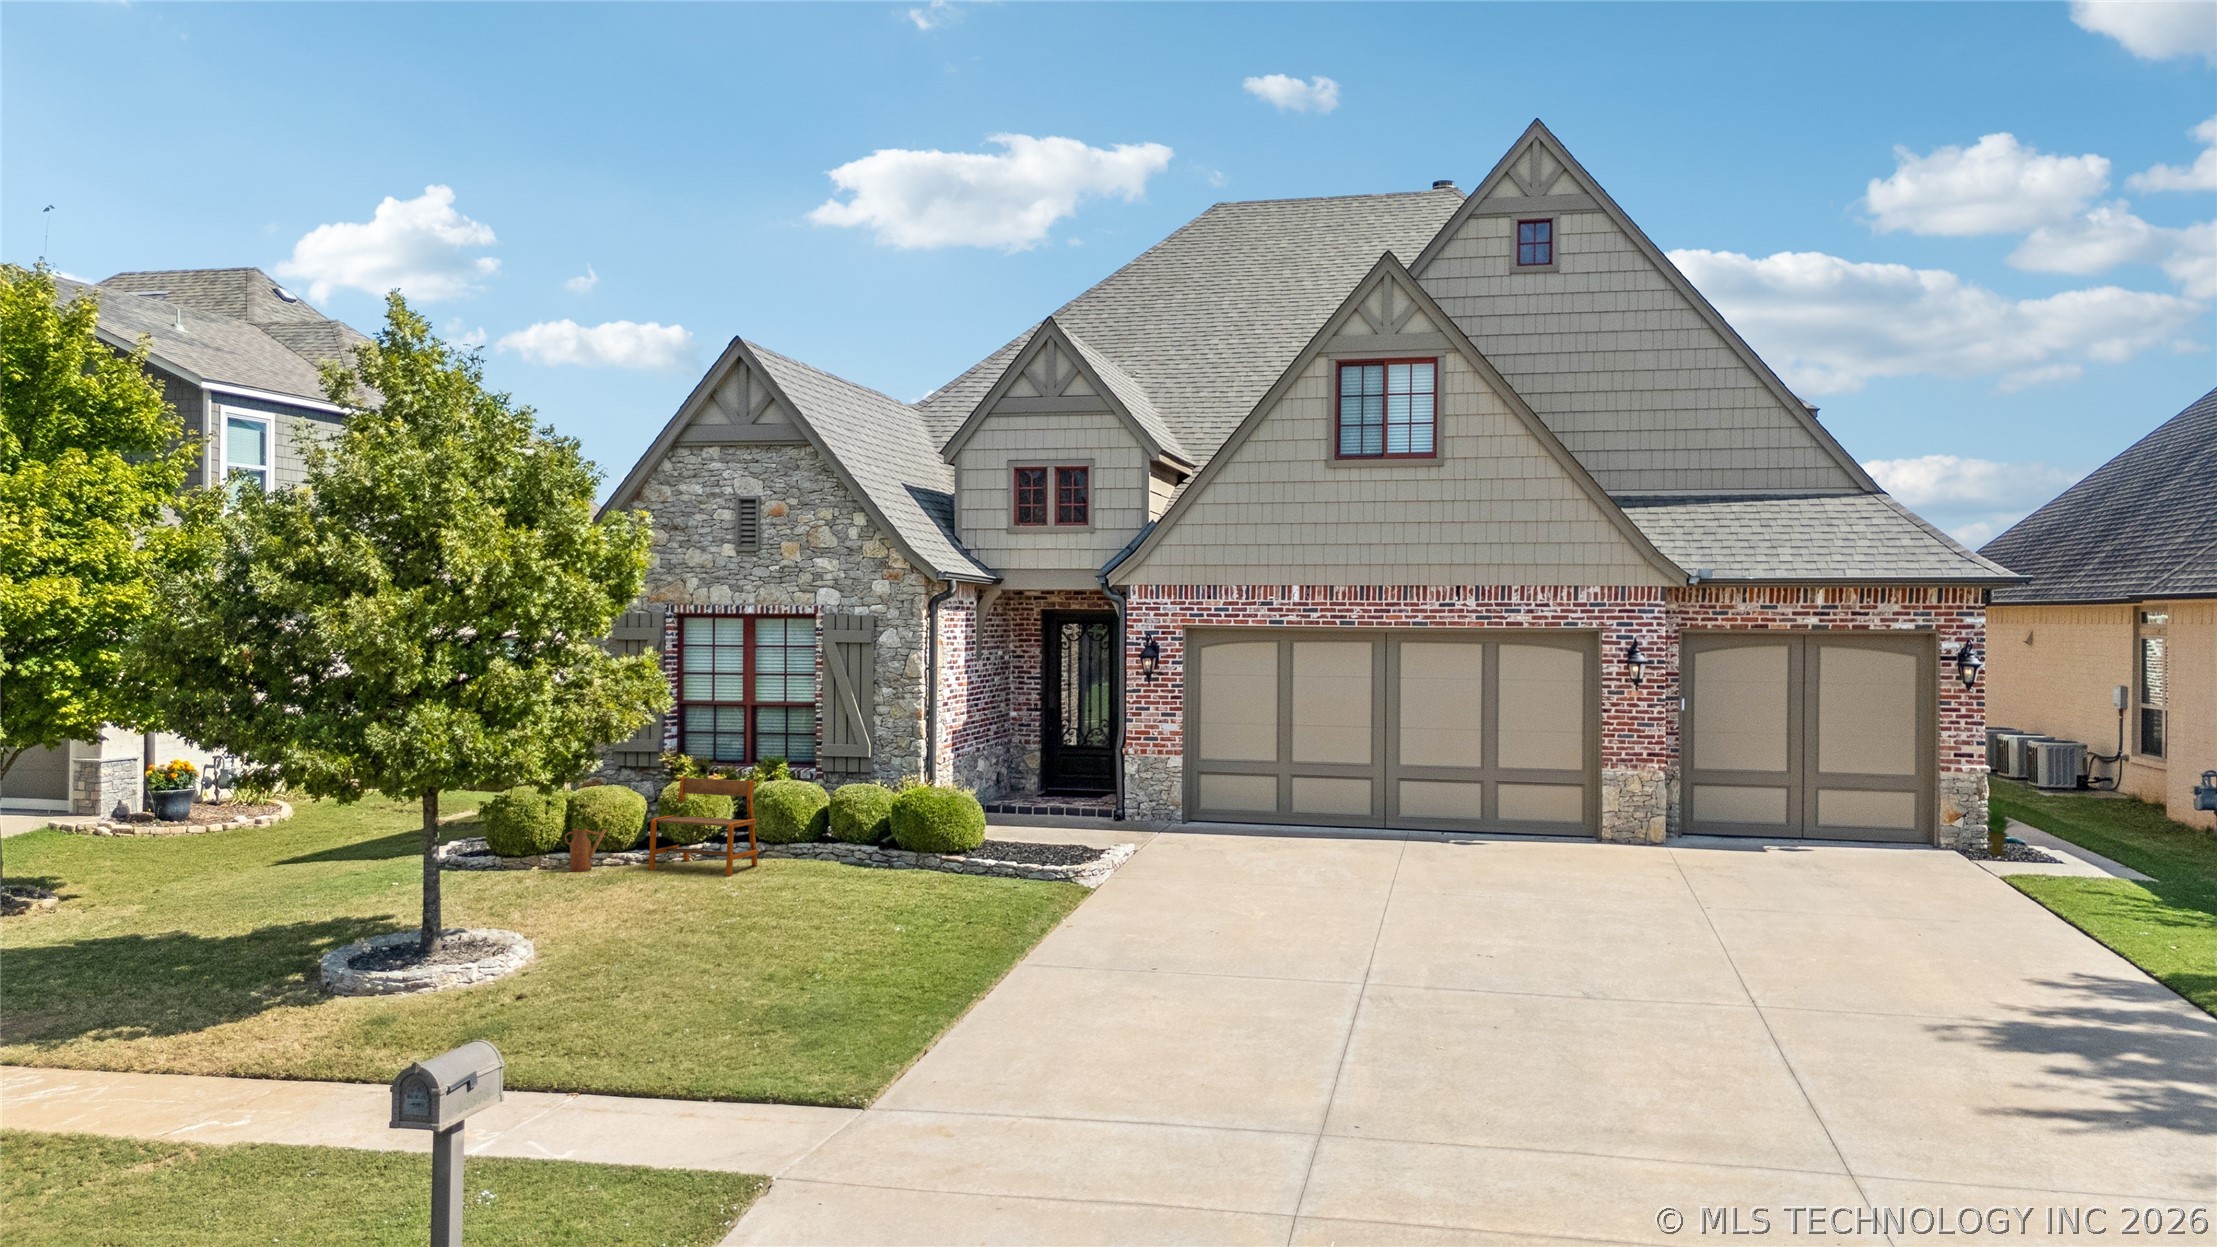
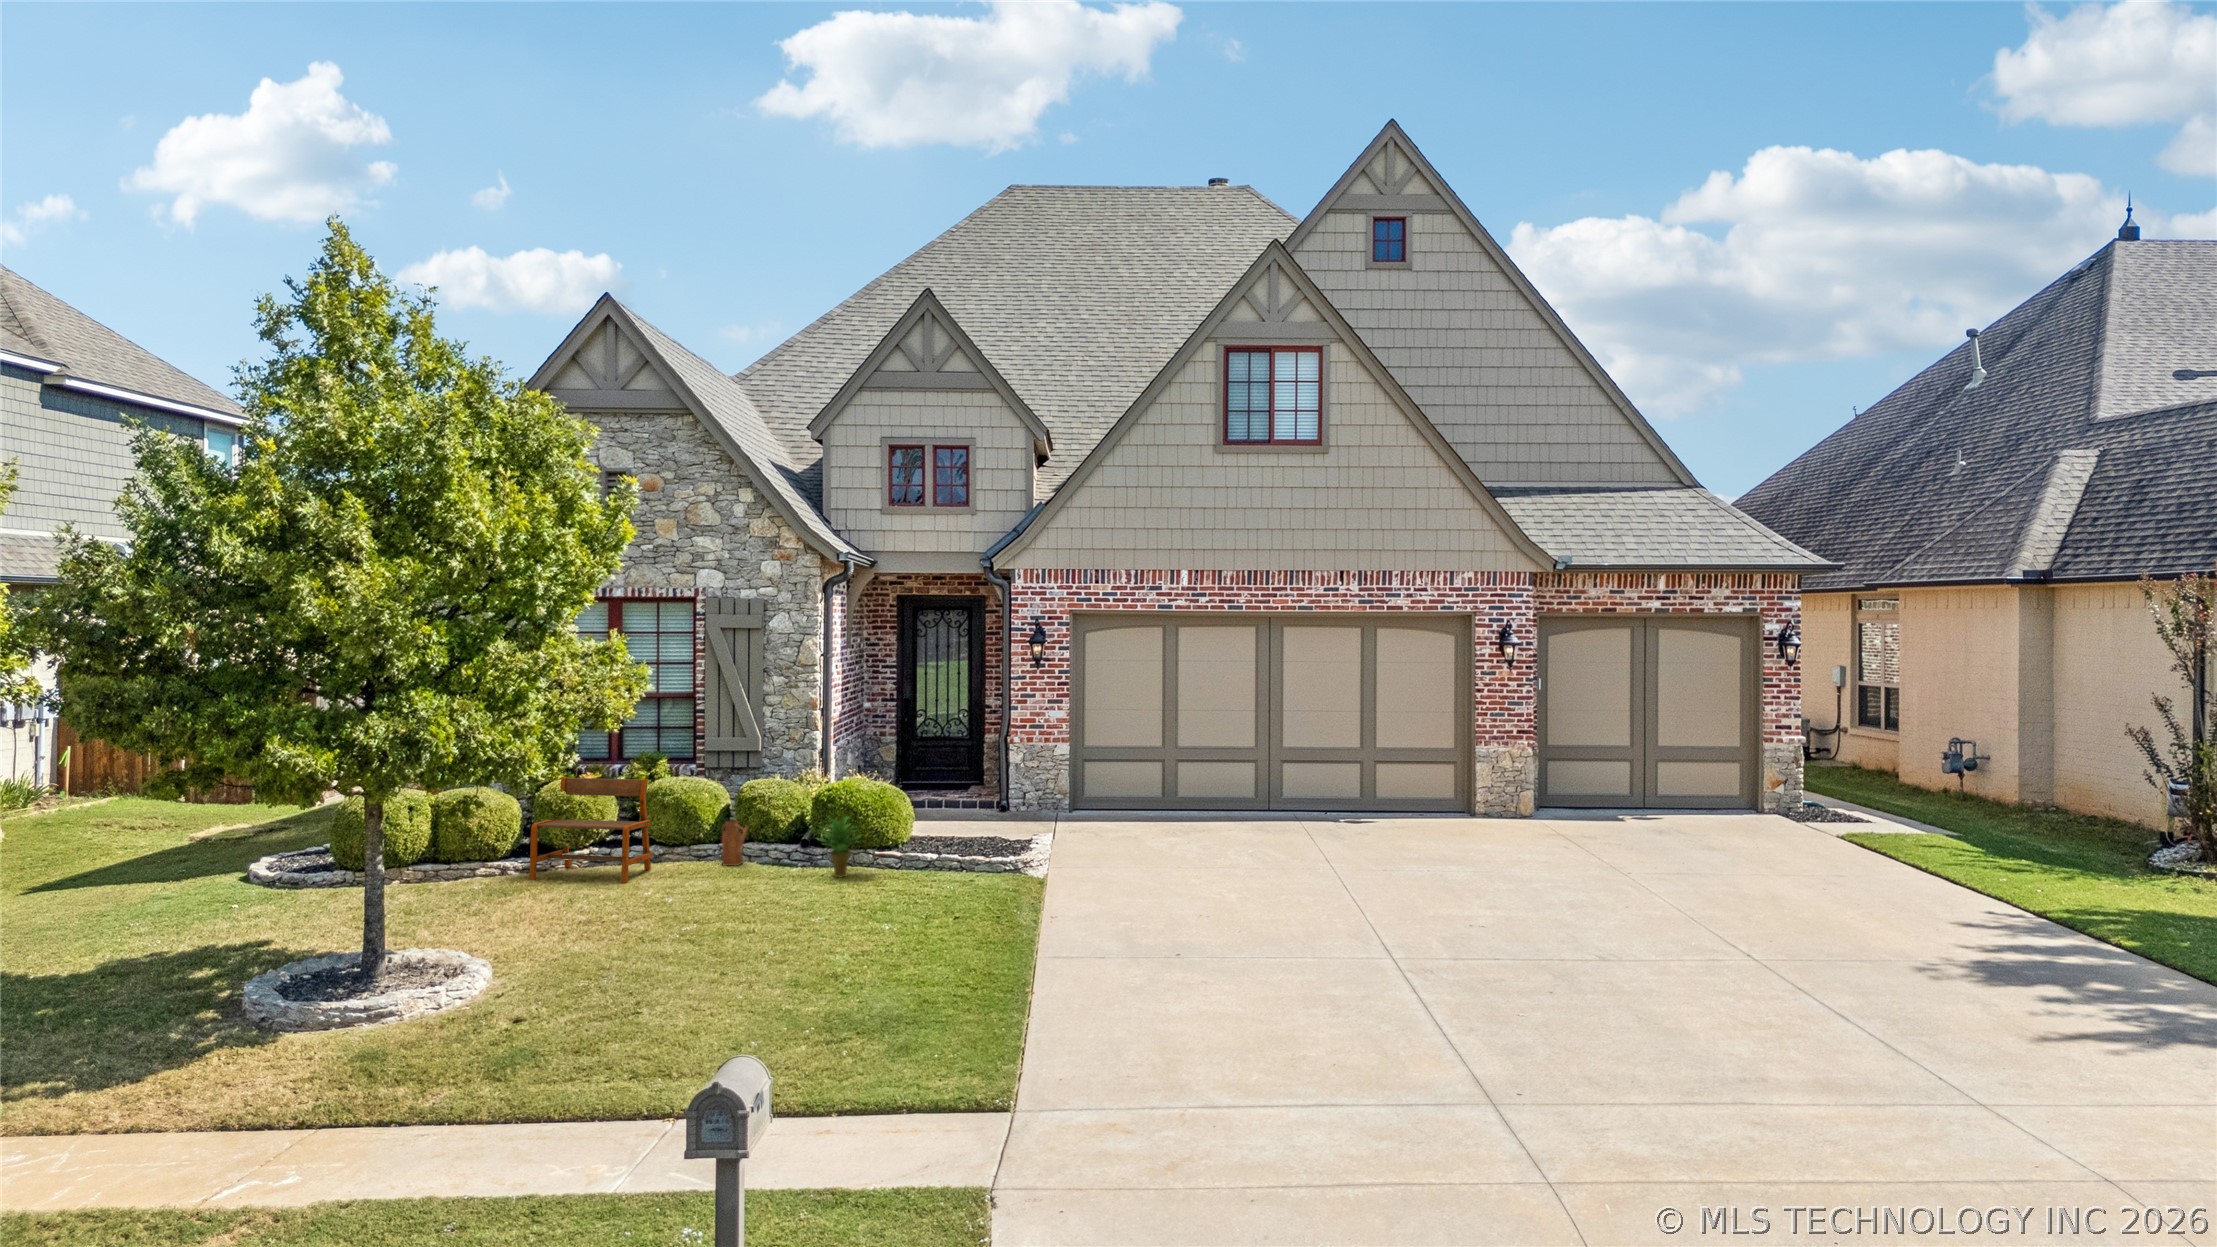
potted plant: present [1983,802,2013,855] -> present [817,816,859,877]
watering can: present [565,828,607,872] -> present [722,821,749,866]

